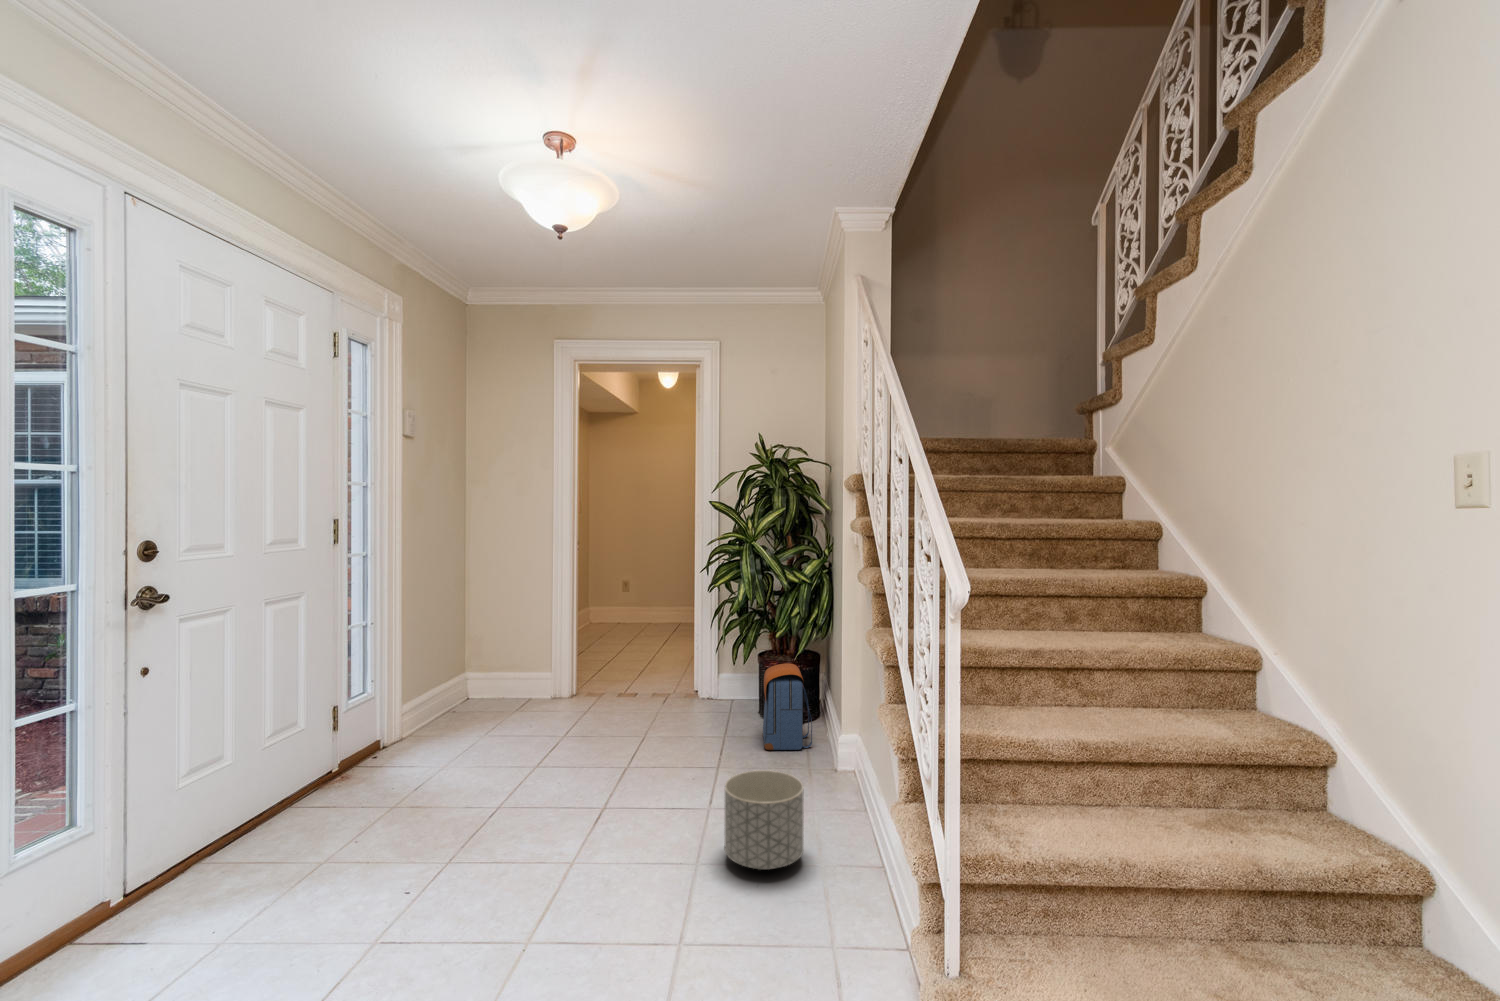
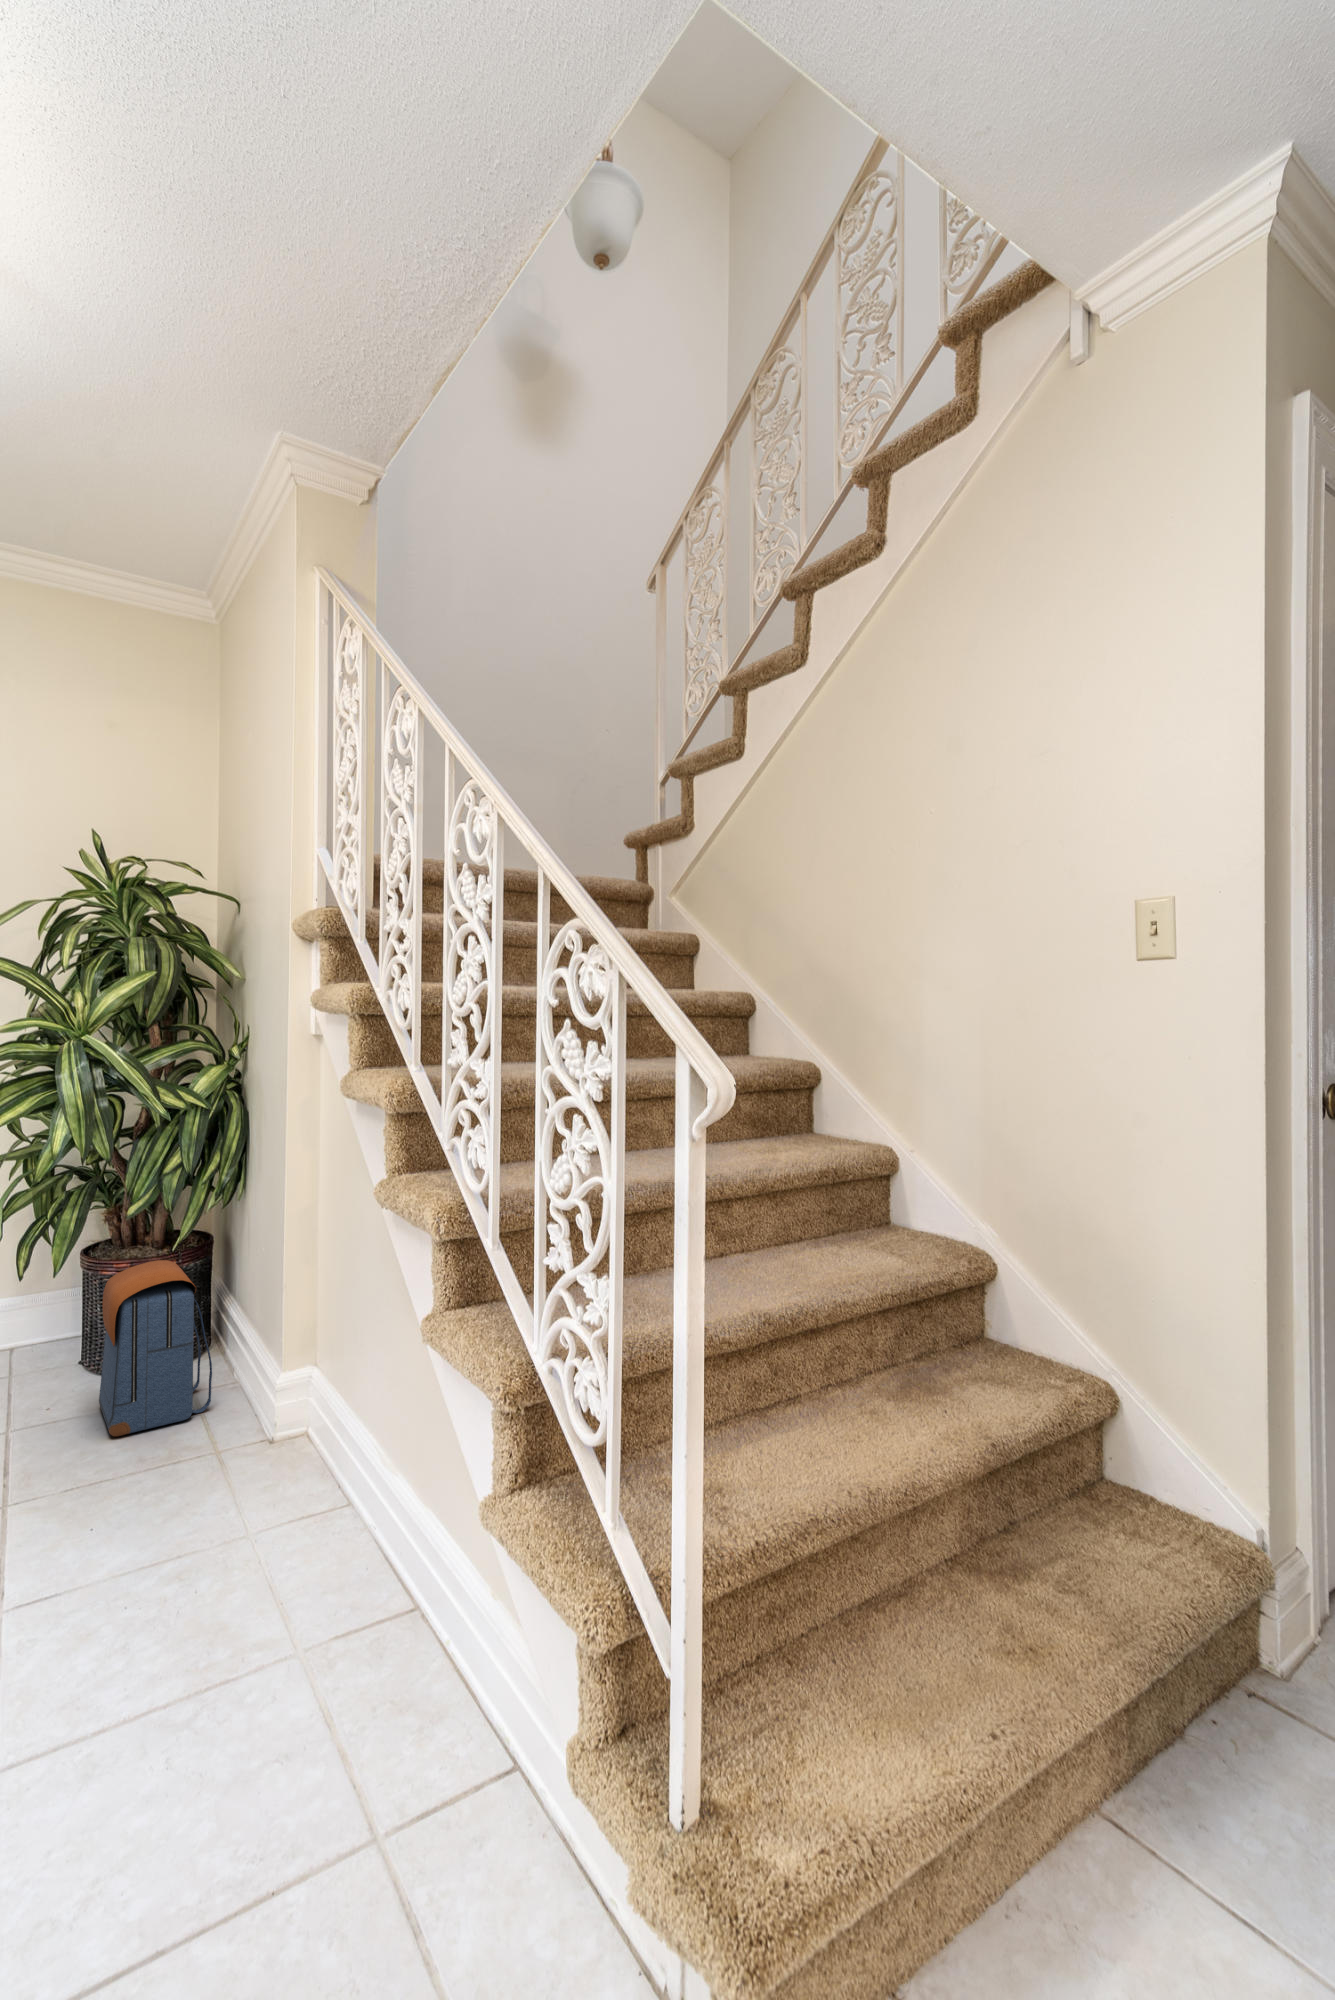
planter: present [724,770,804,870] -> none [62,1490,259,1739]

